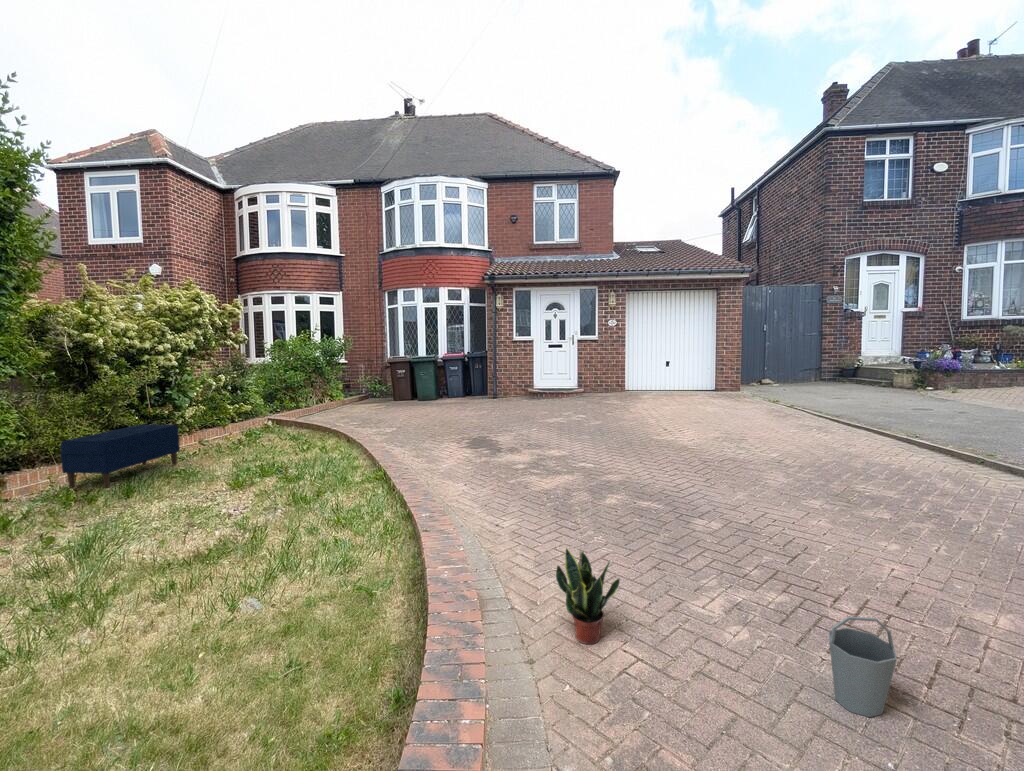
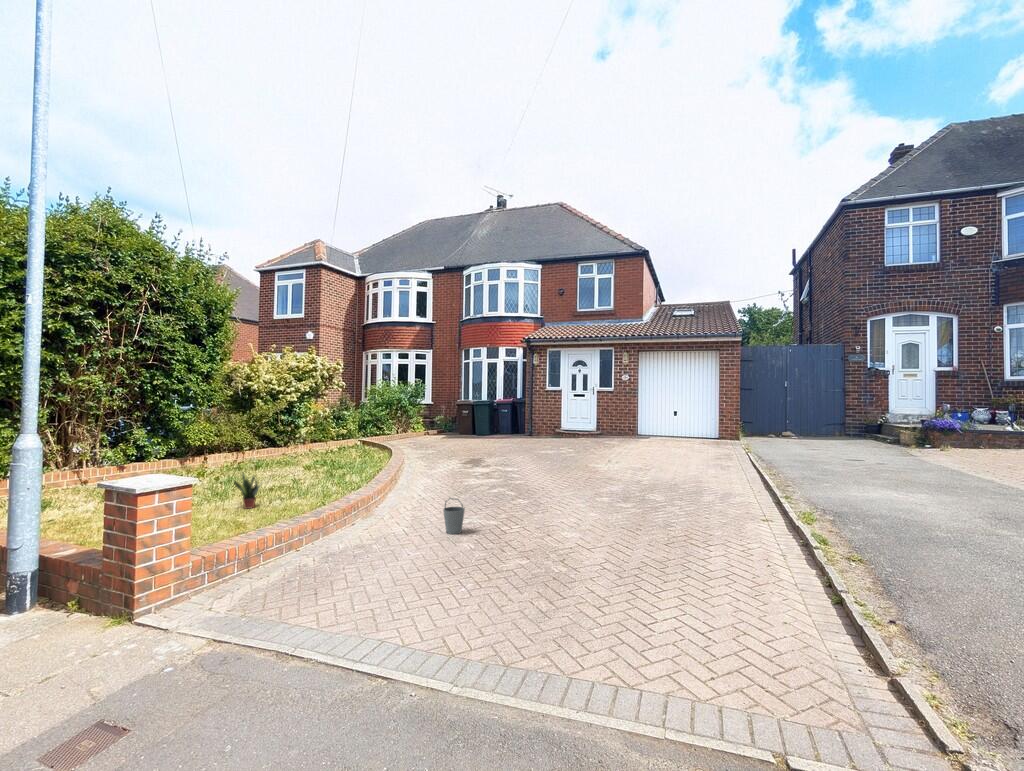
bench: present [61,425,180,488] -> none [232,434,291,464]
potted plant: present [556,549,620,644] -> present [234,473,261,509]

